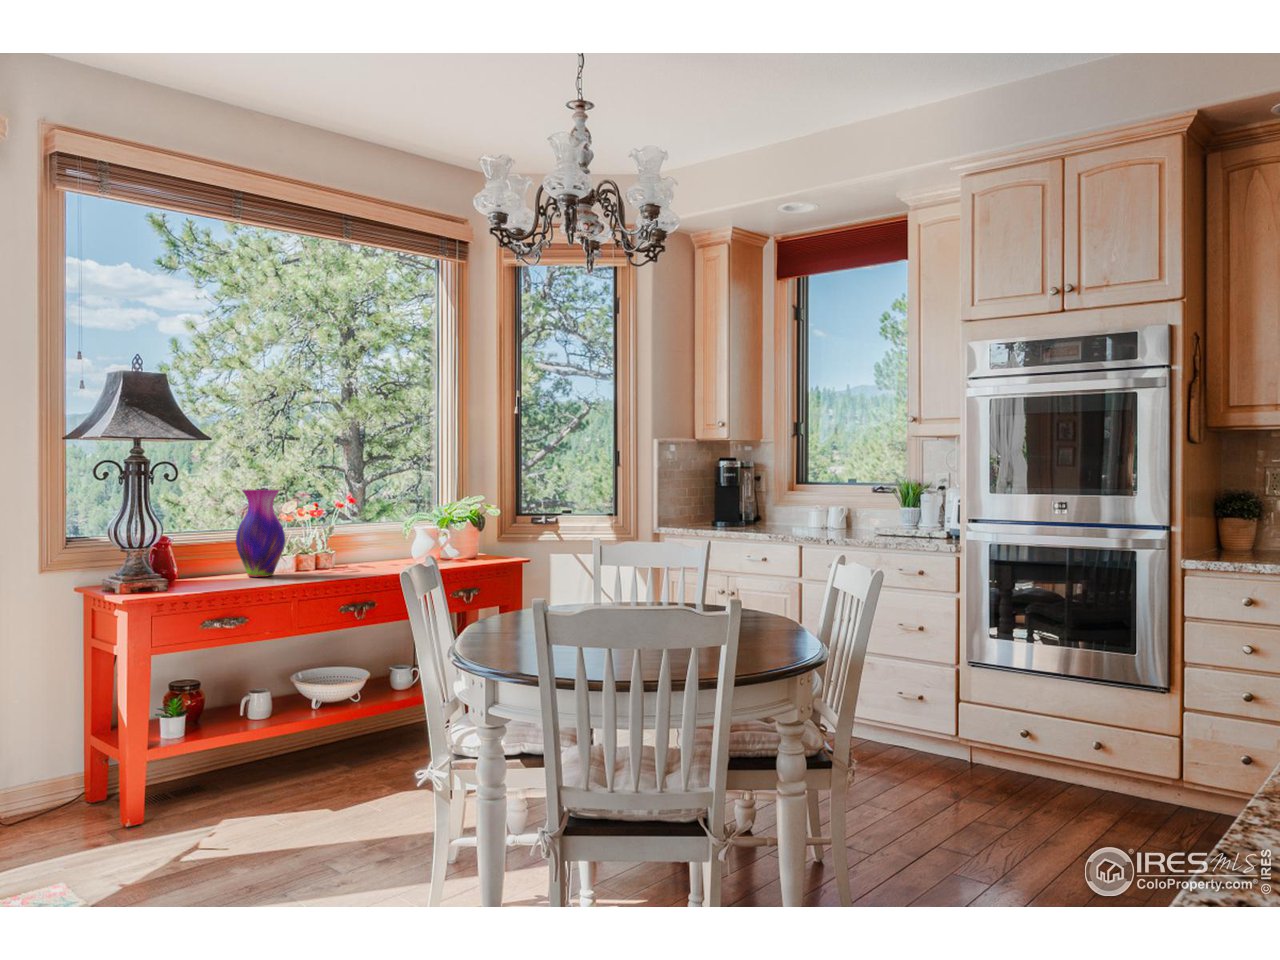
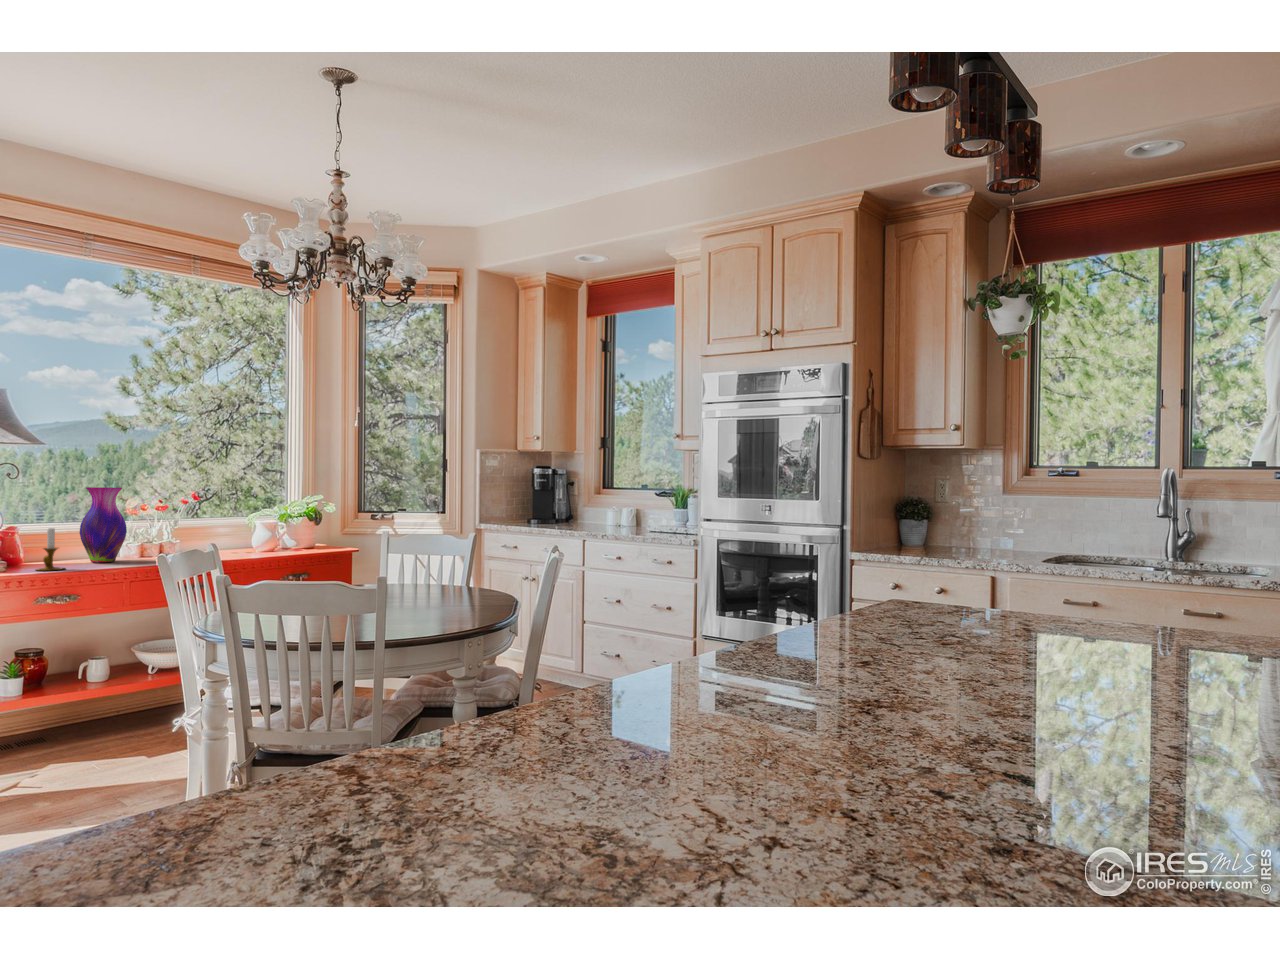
candlestick: none [197,537,229,587] -> present [37,528,64,570]

